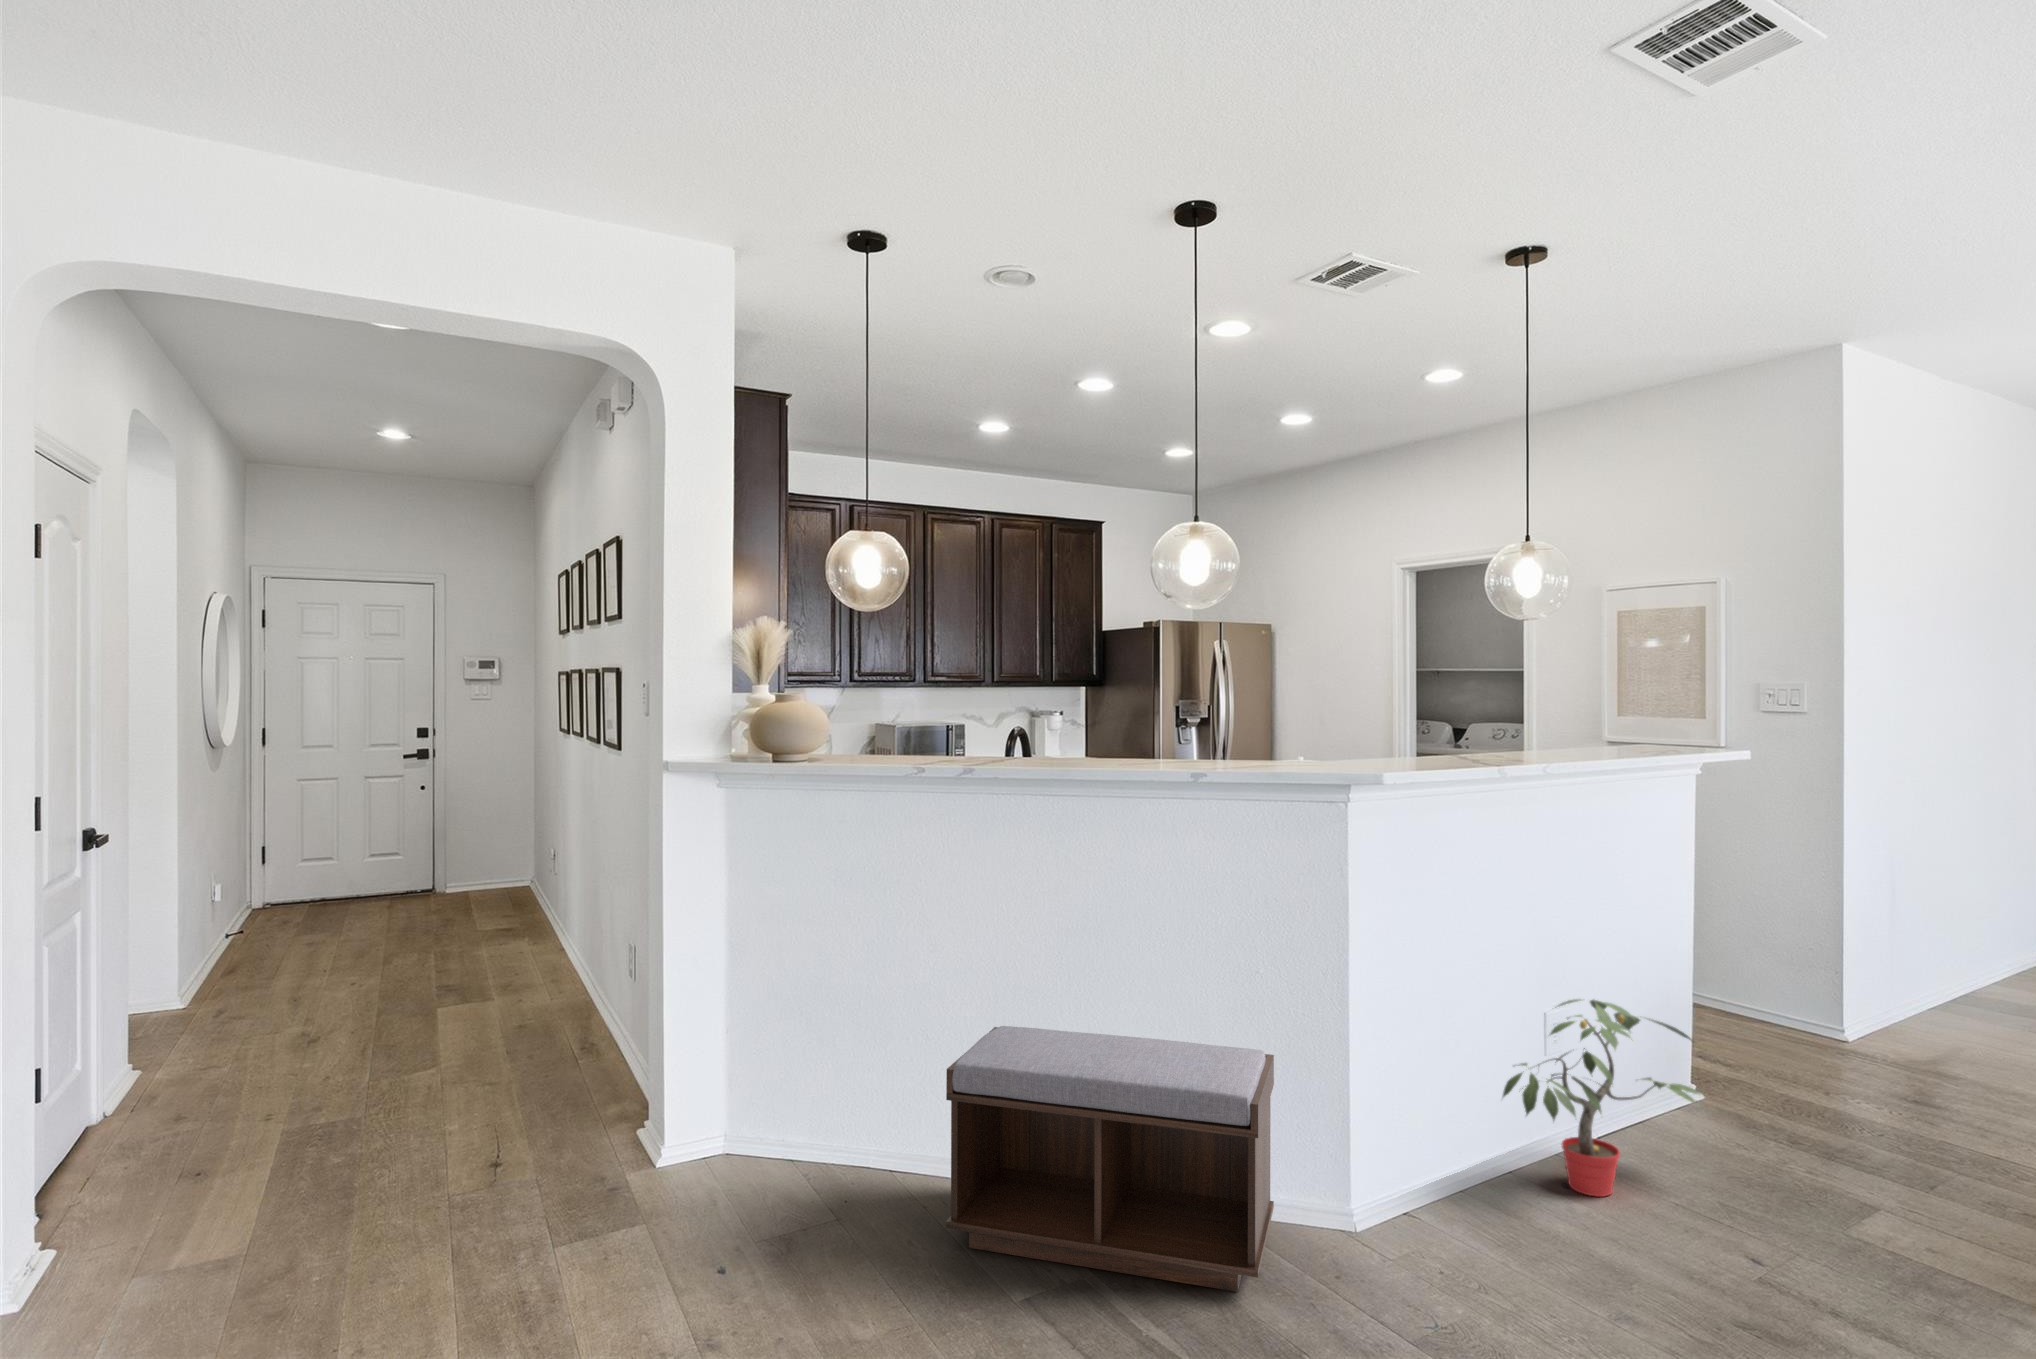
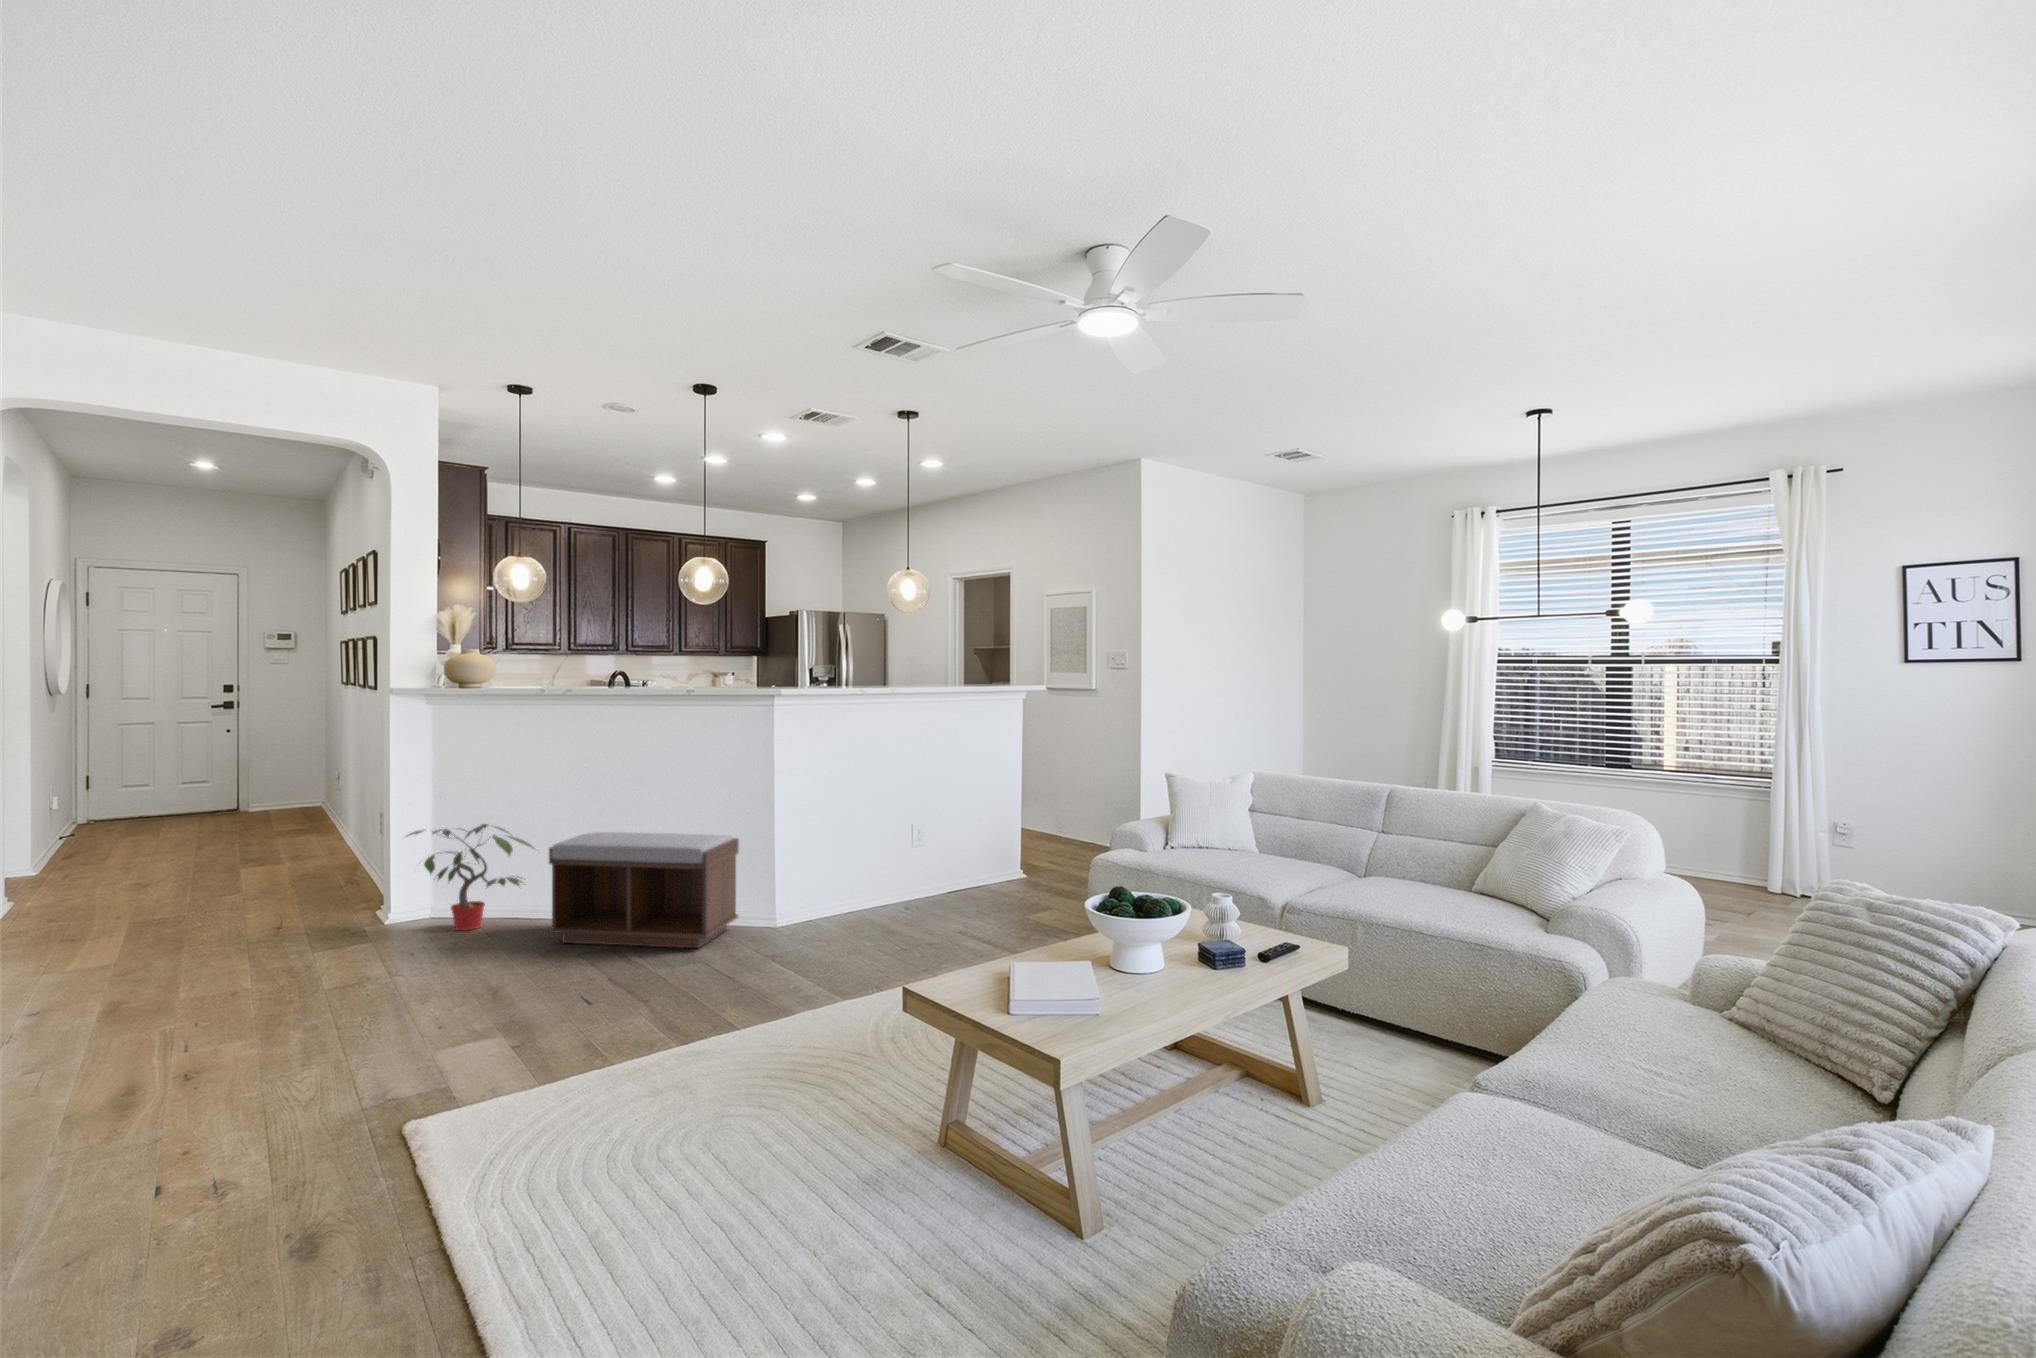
potted plant: present [1503,999,1700,1197] -> present [408,824,533,931]

